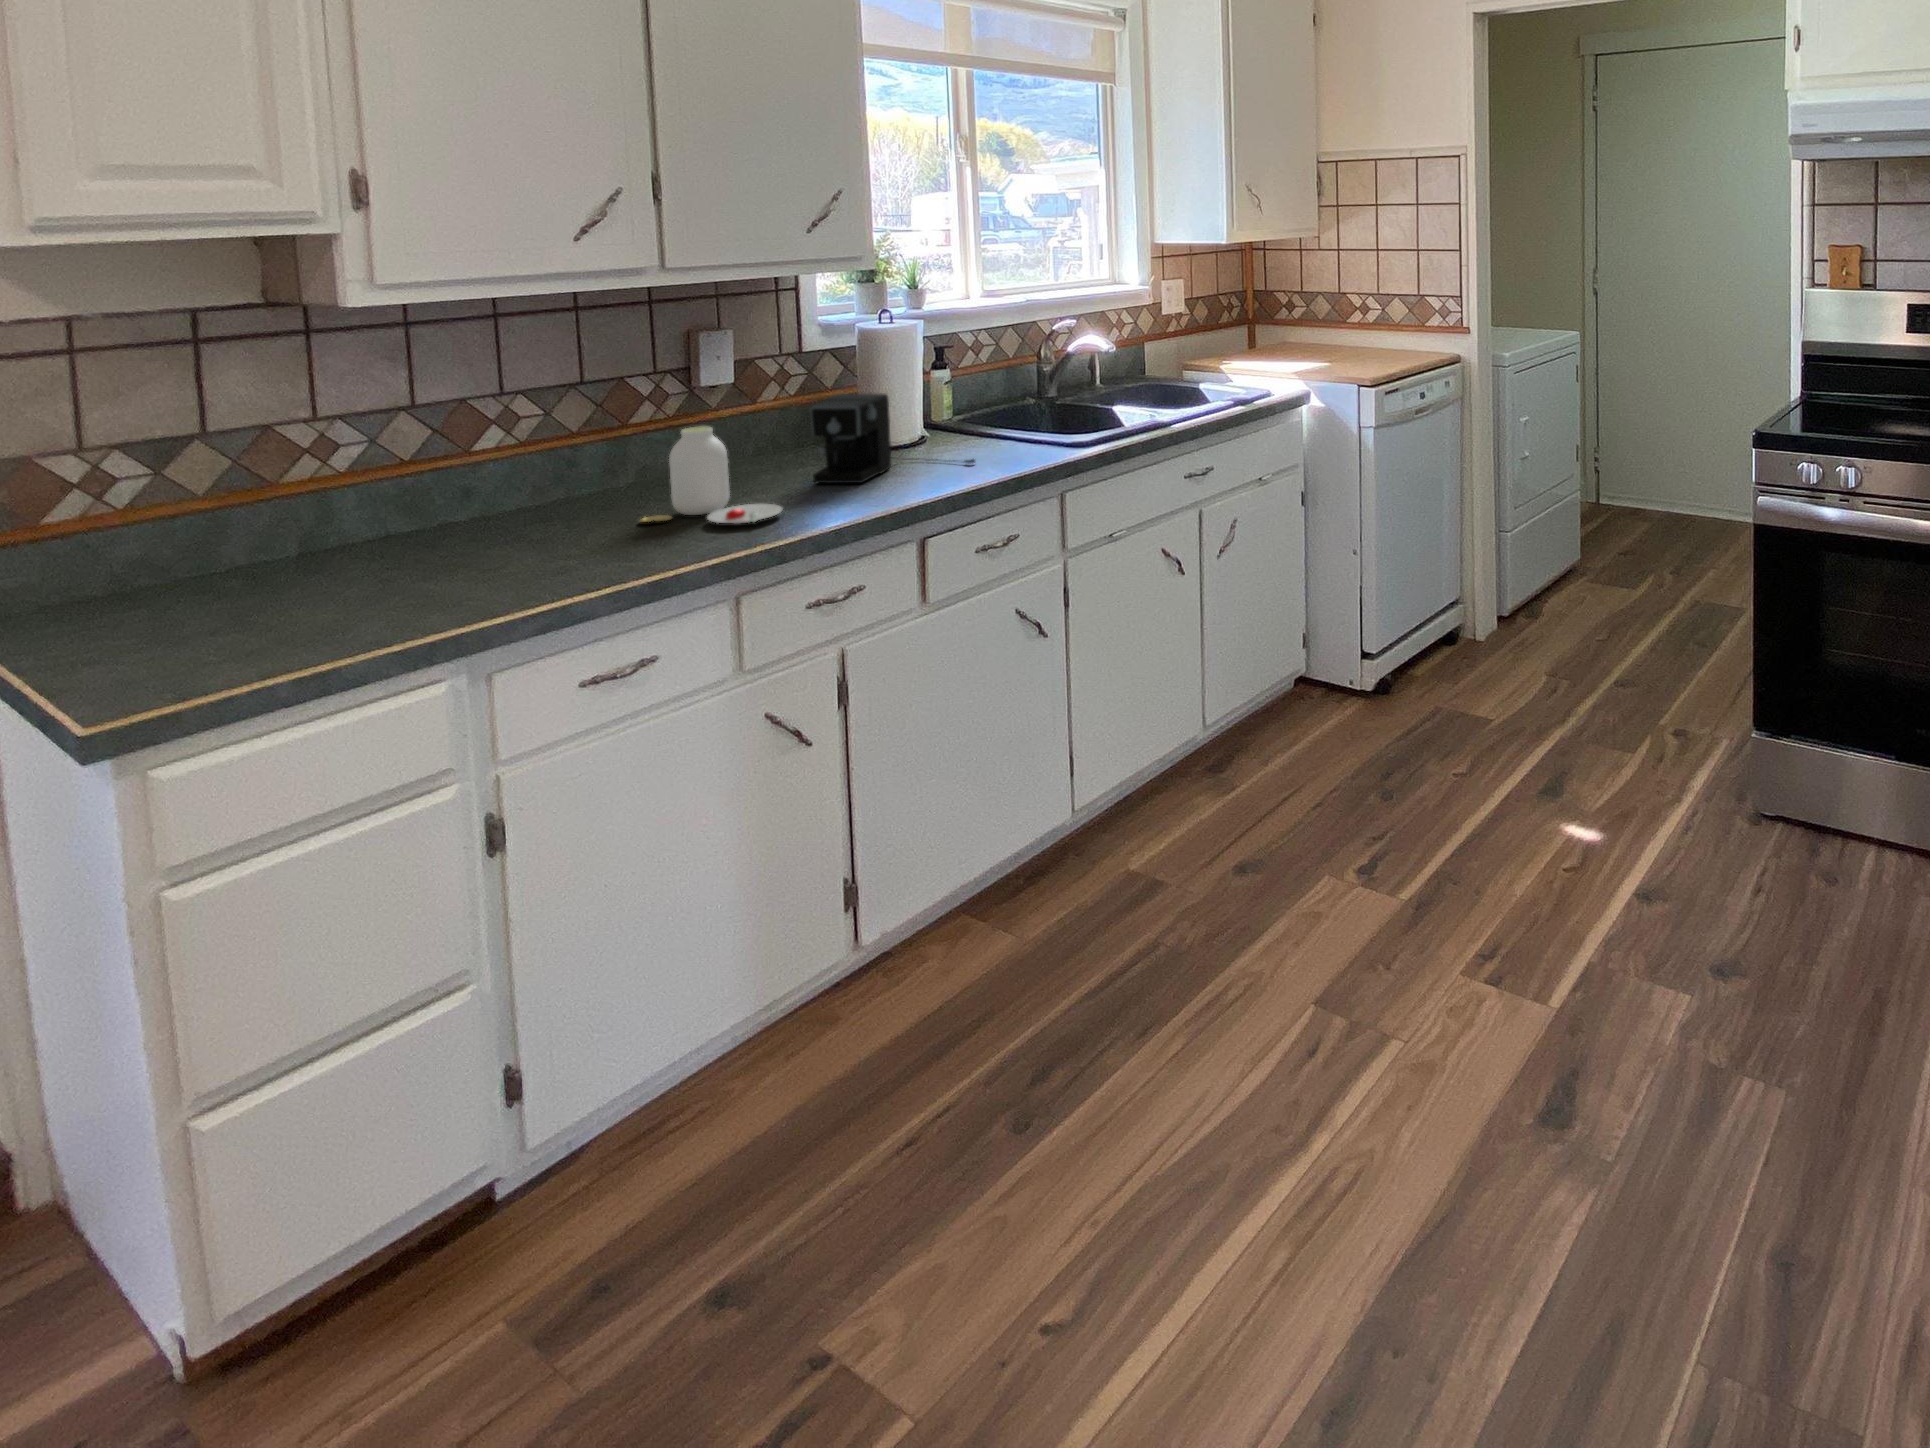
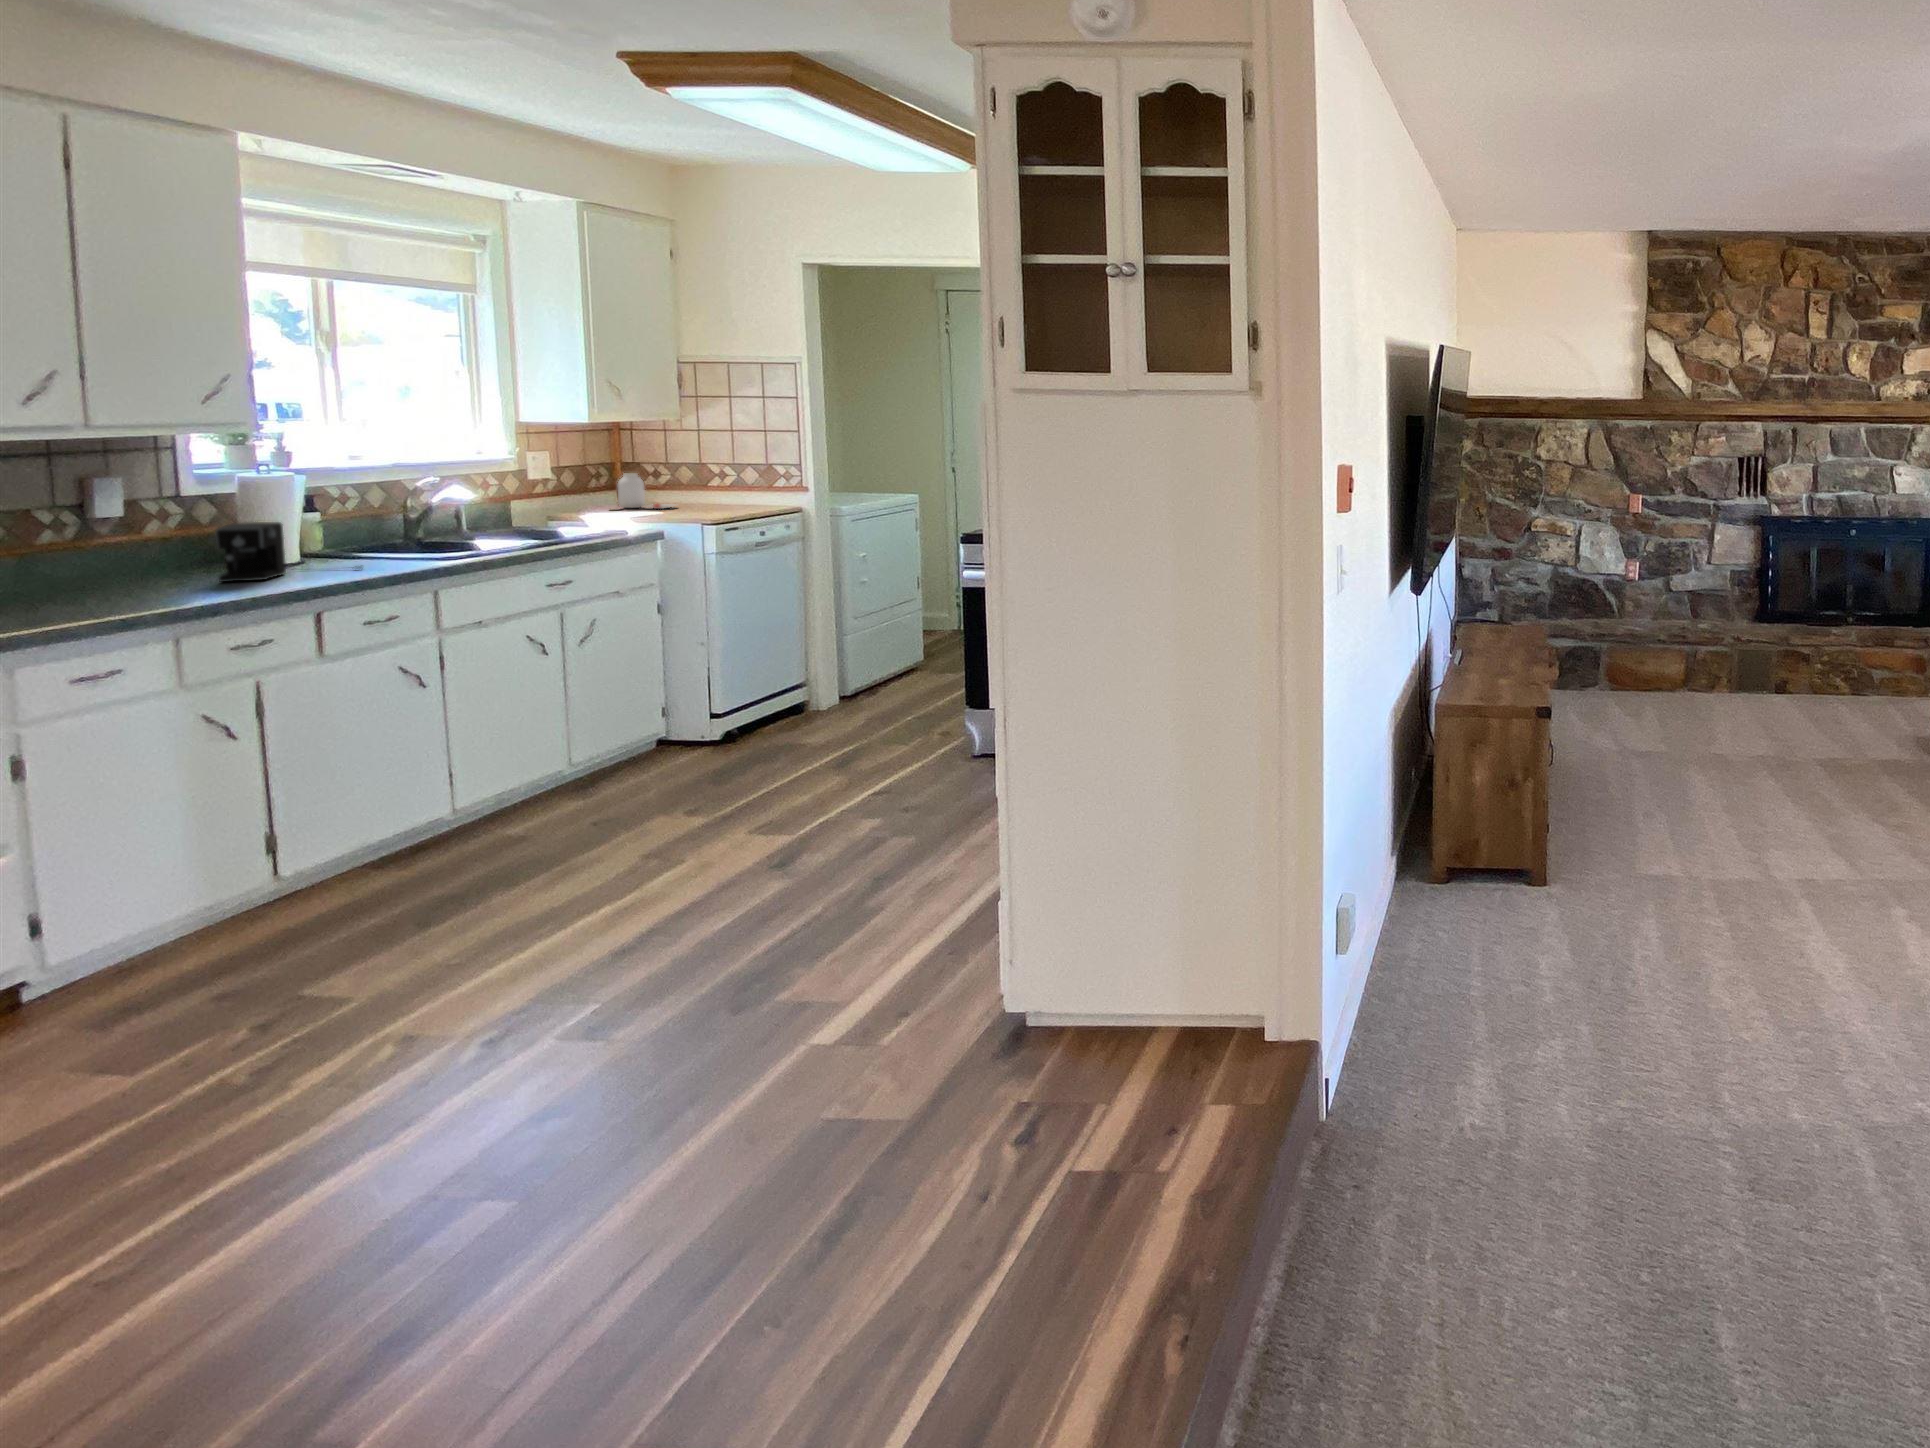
jar: present [640,426,782,524] -> present [610,473,673,510]

